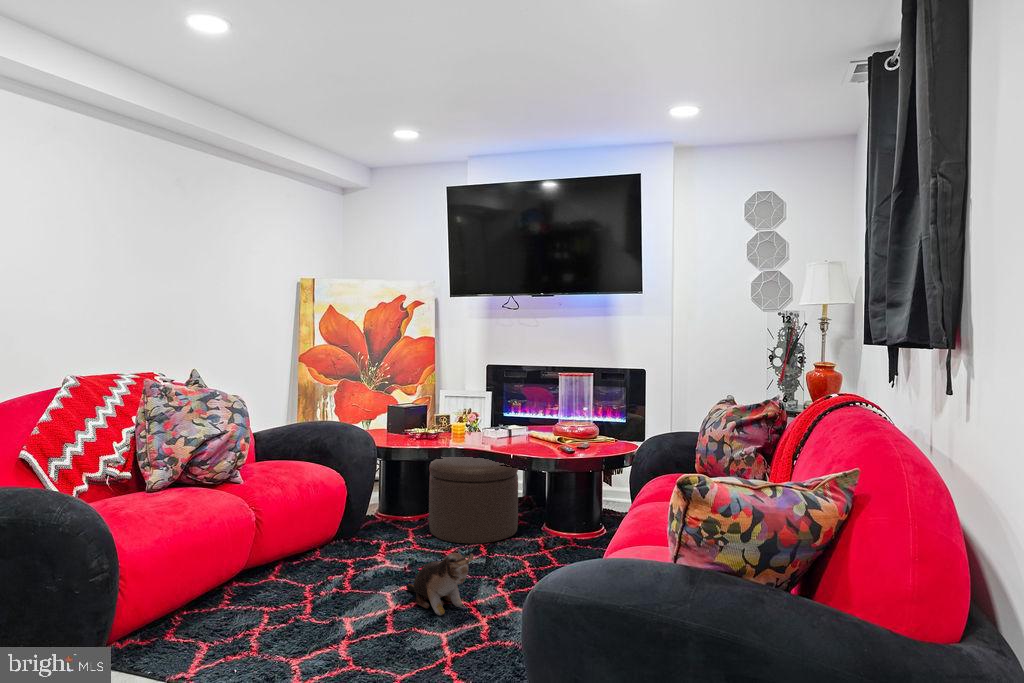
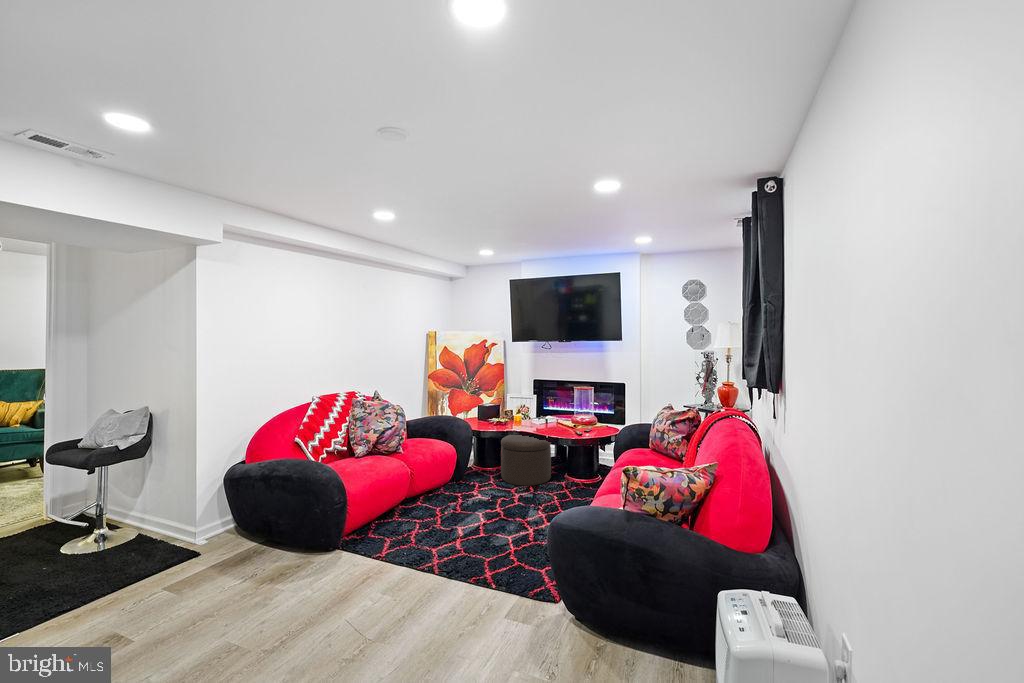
plush toy: present [407,553,473,615] -> none [490,493,526,527]

